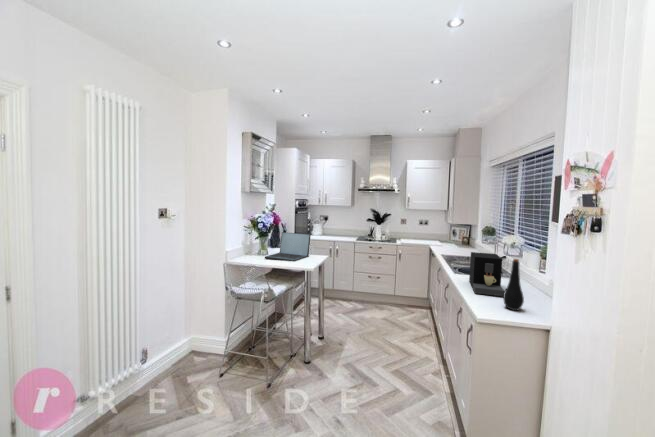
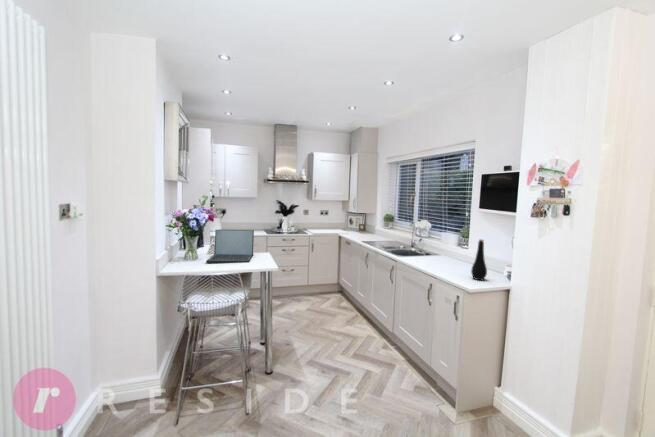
coffee maker: present [469,252,505,296] -> none [419,237,461,271]

